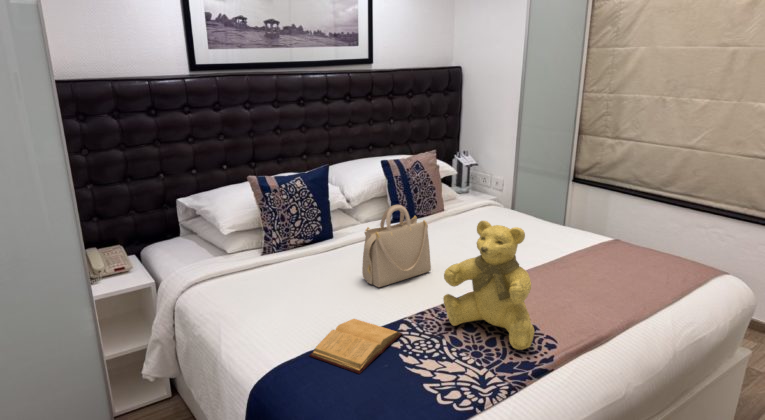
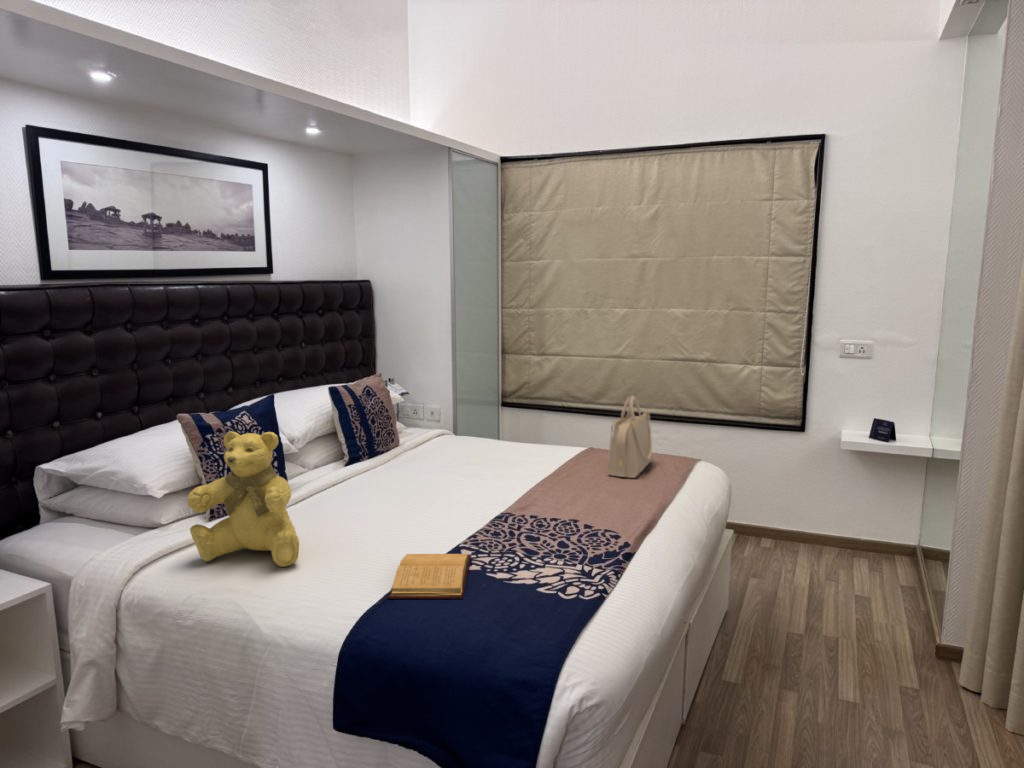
handbag: present [362,205,431,287] -> present [607,396,652,478]
teddy bear: present [443,221,534,350] -> present [187,431,299,567]

